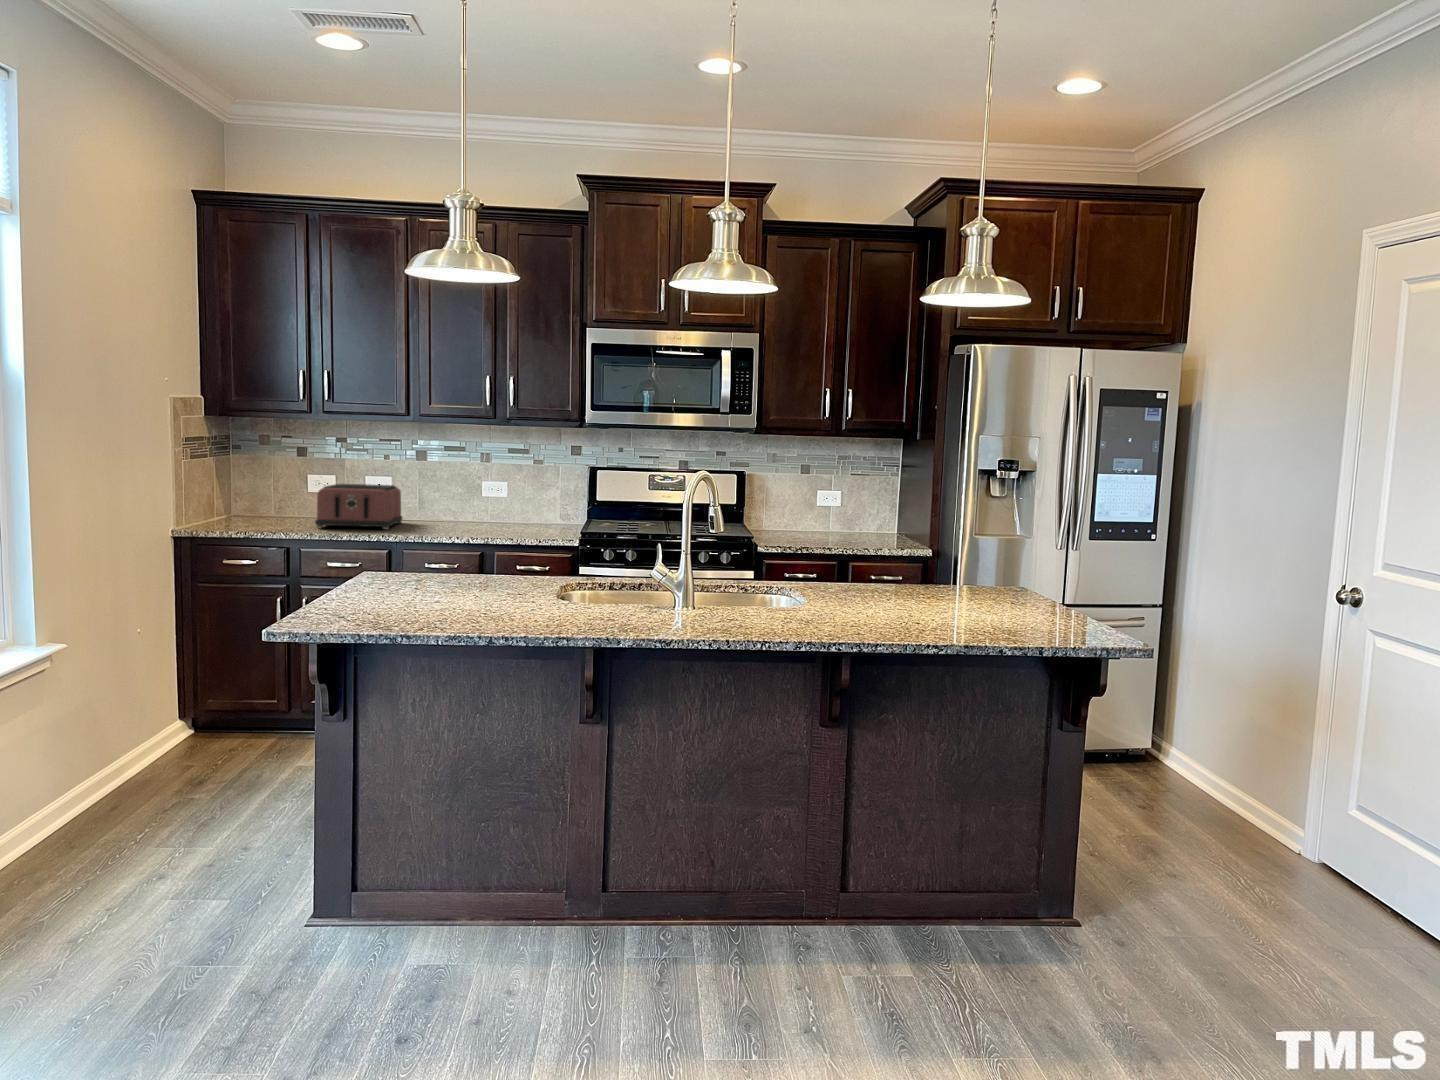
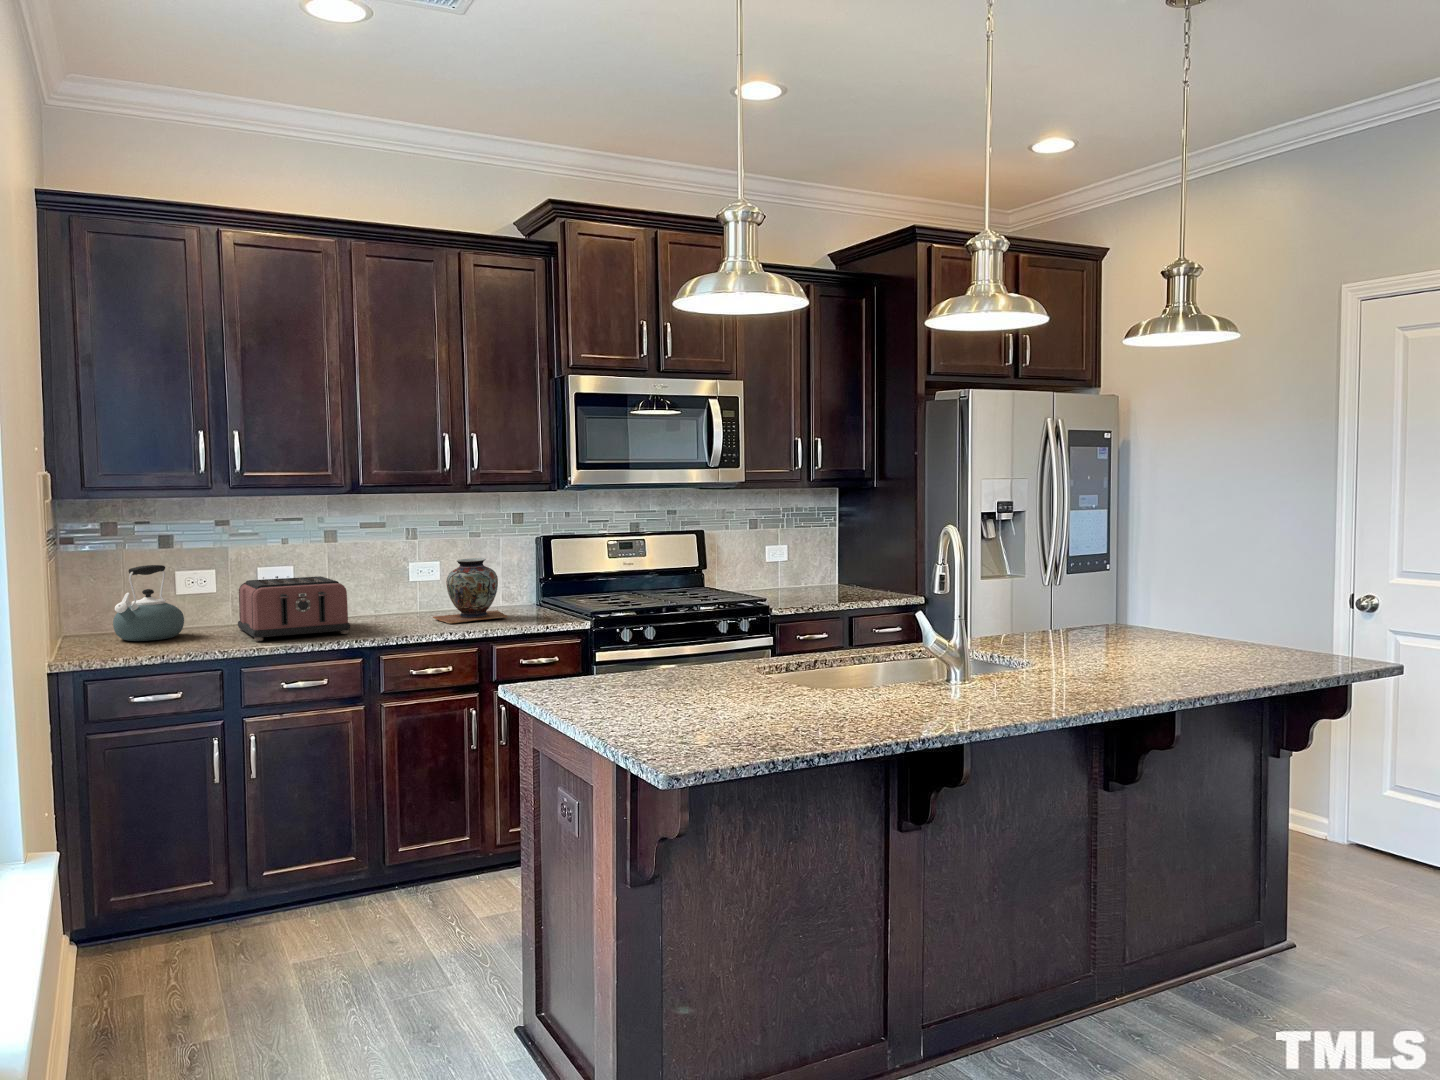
kettle: none [237,467,294,521] -> present [113,565,184,641]
decorative vase: none [475,480,532,531] -> present [433,558,508,624]

